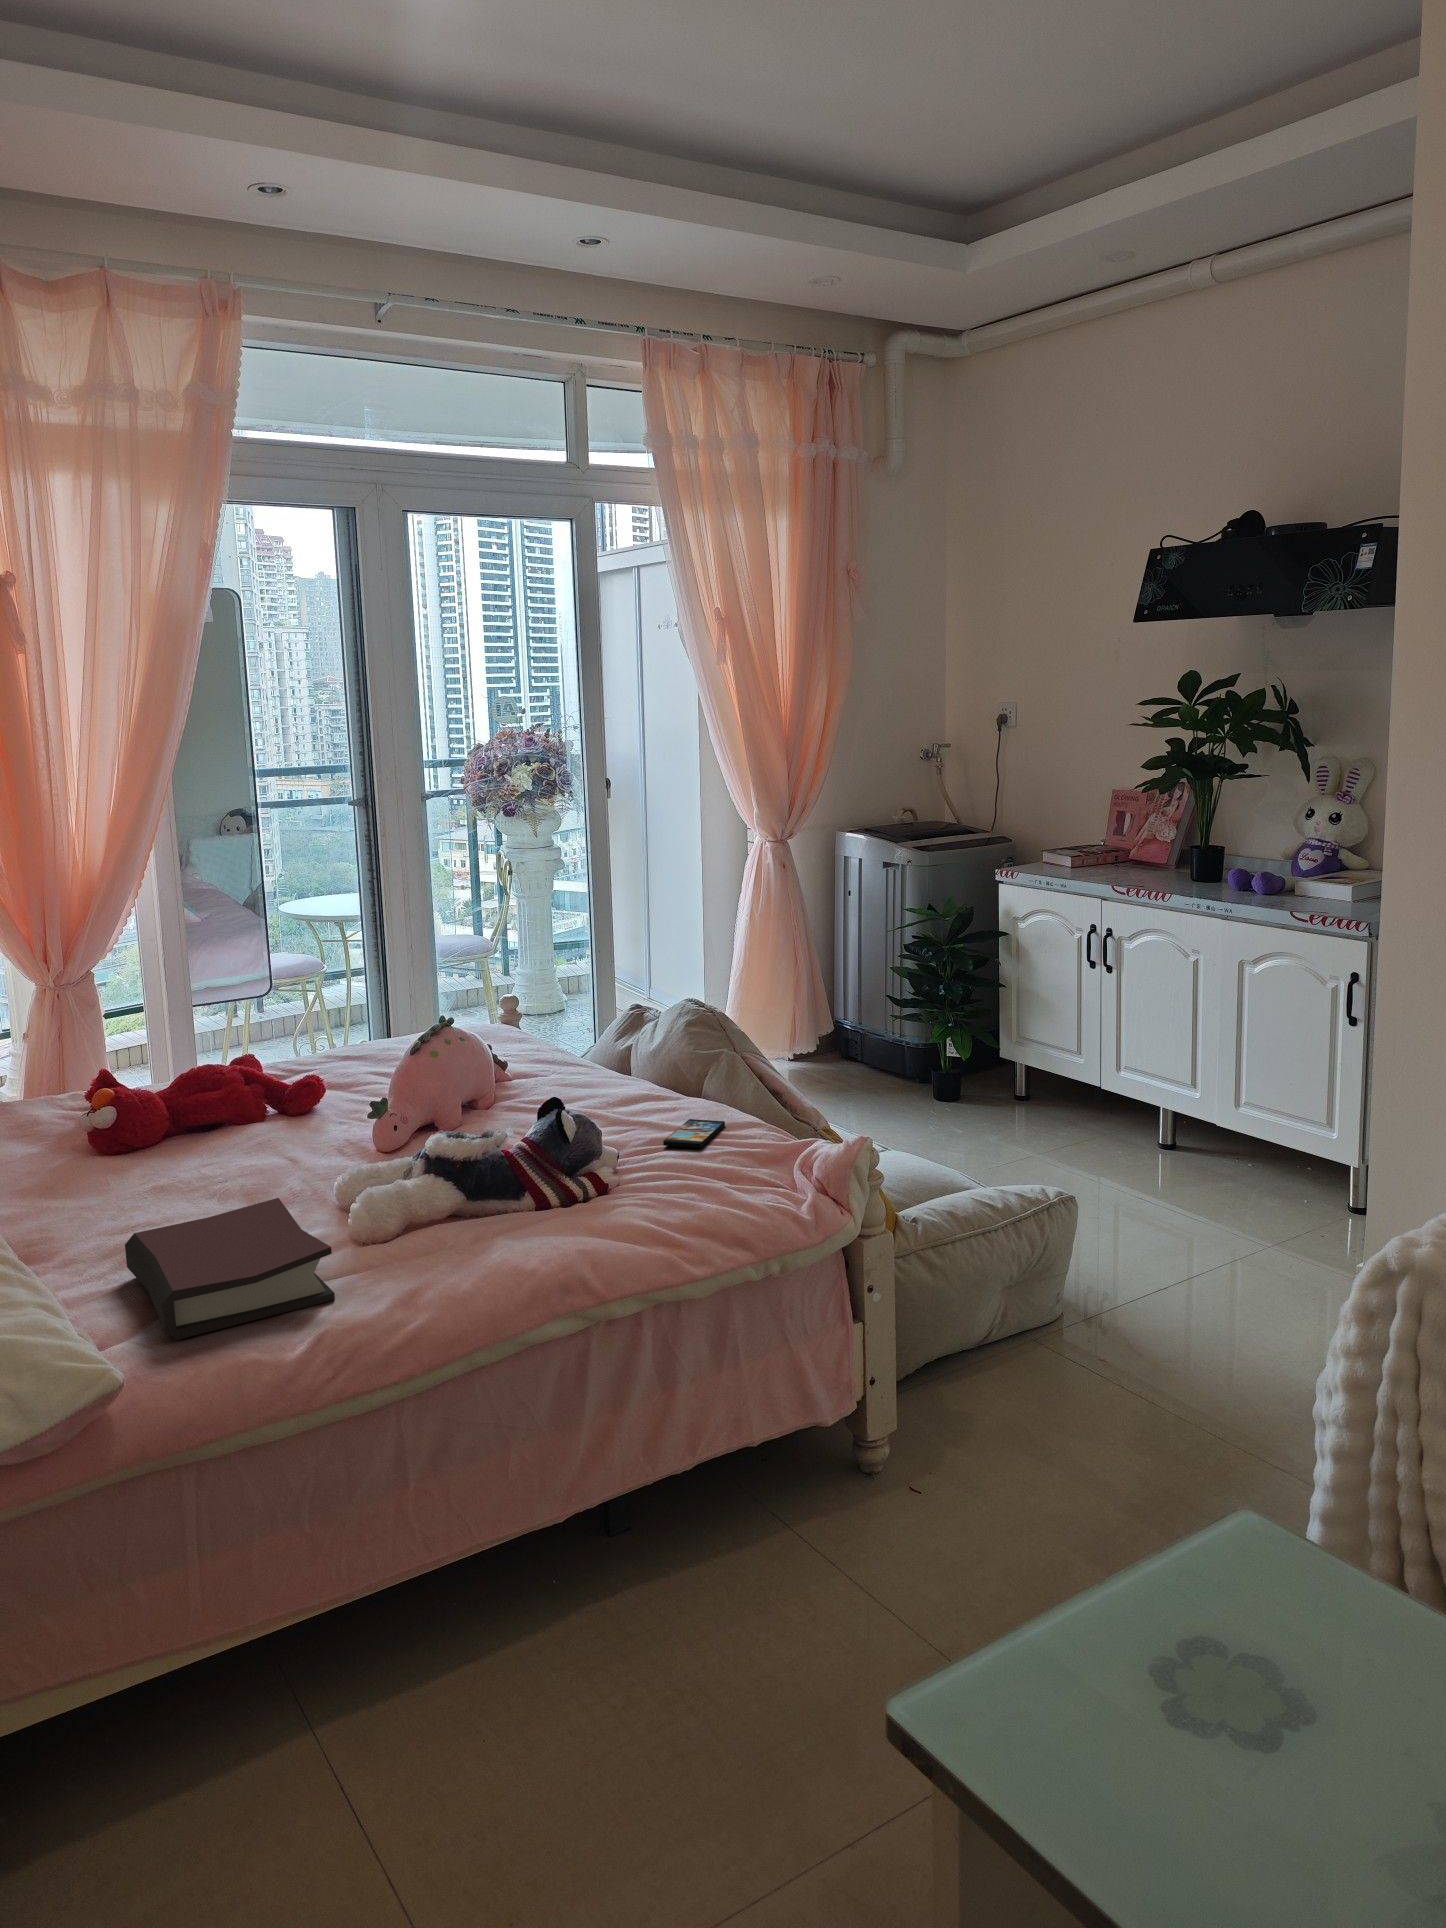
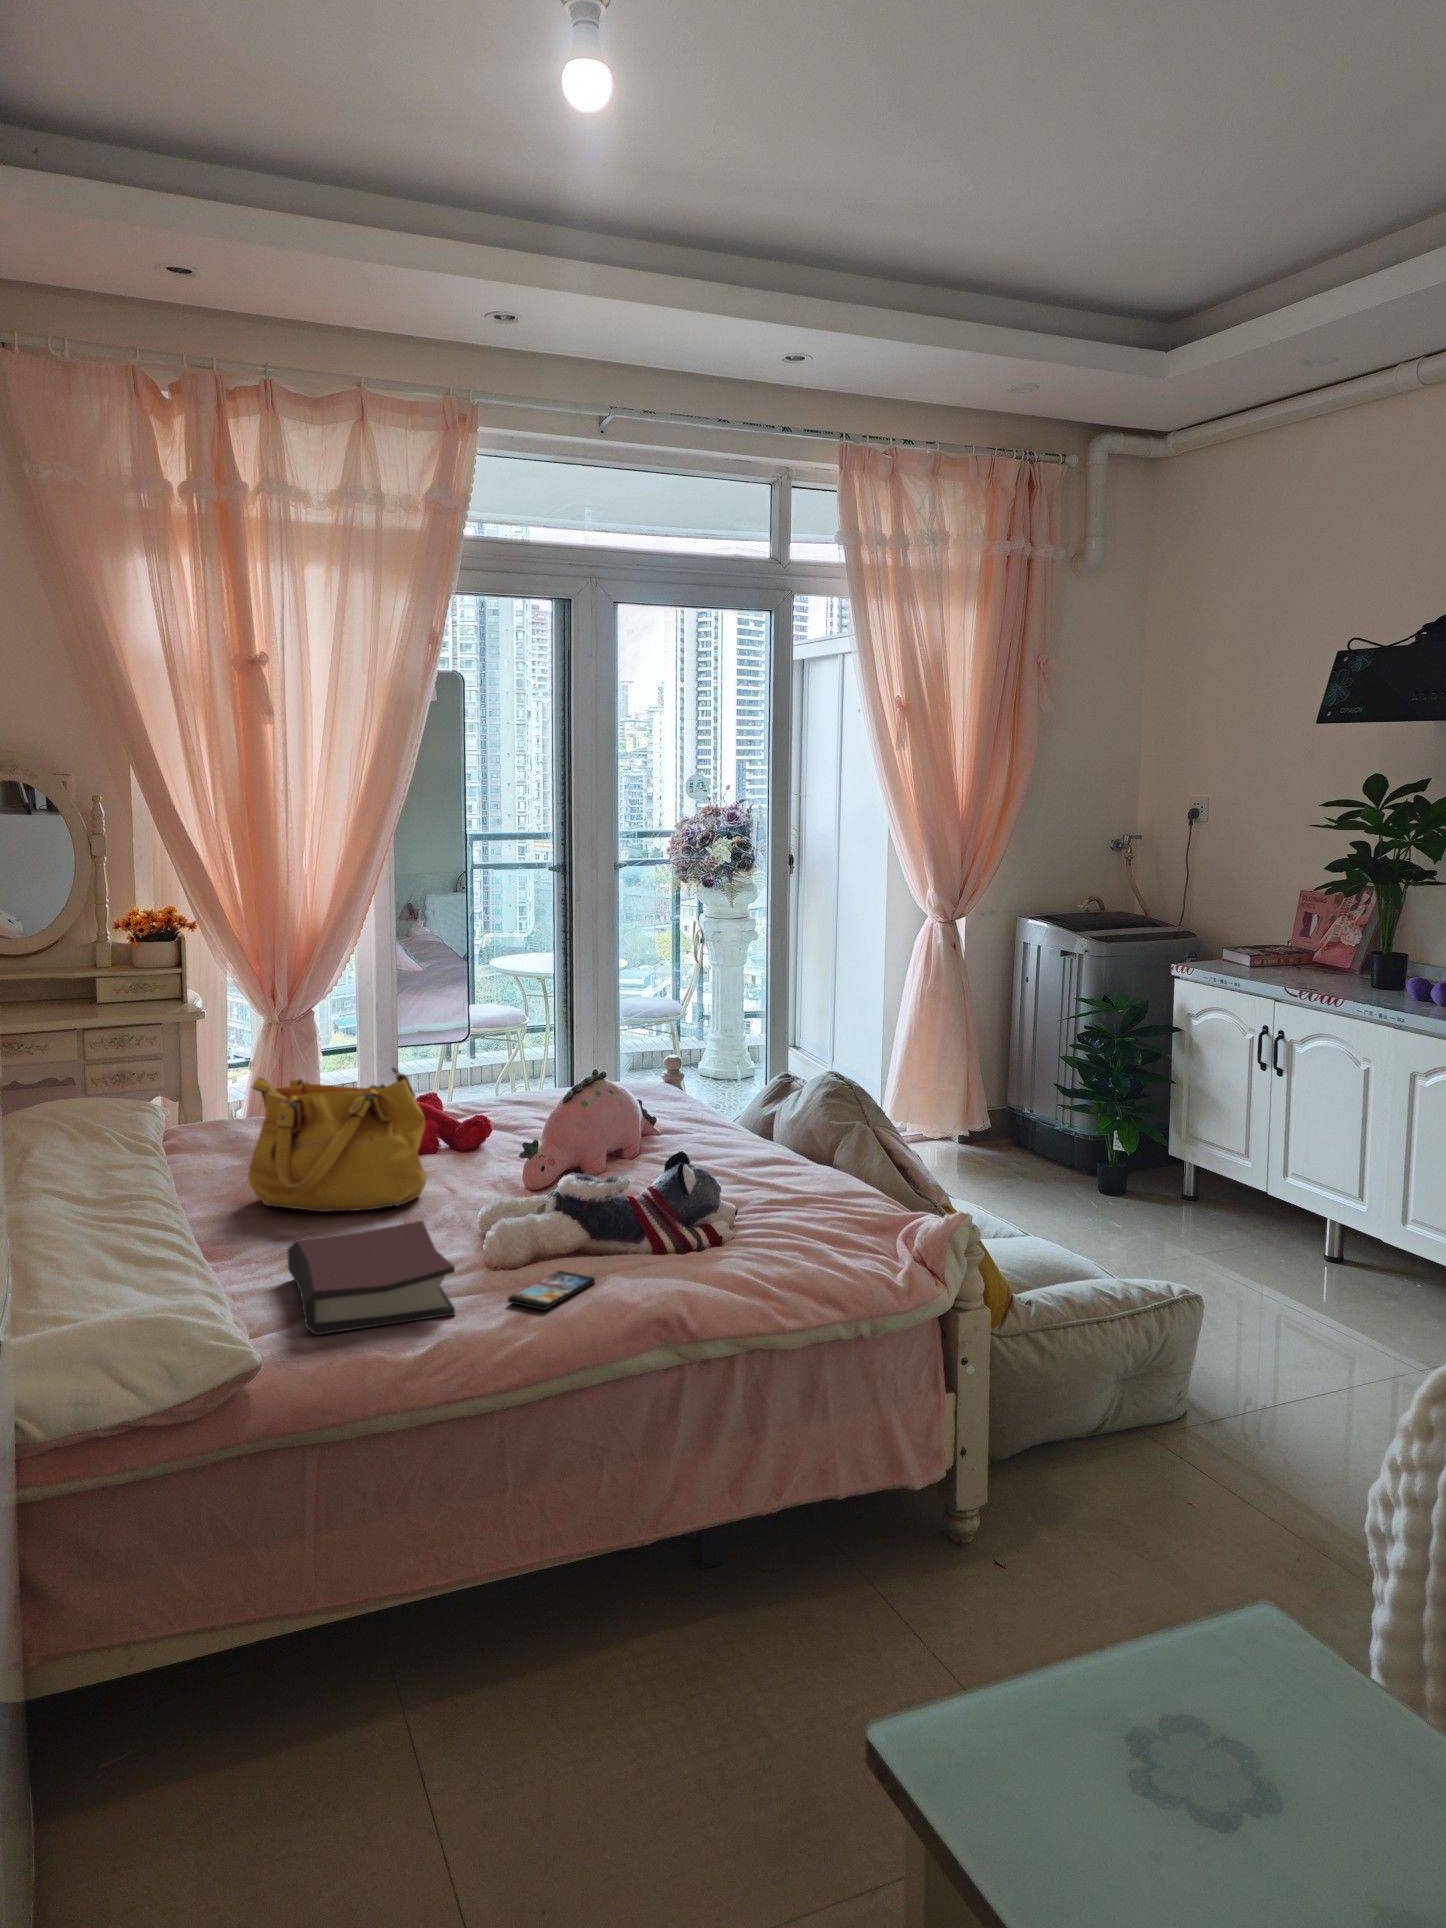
handbag: none [53,1030,266,1198] -> present [248,1067,426,1212]
smartphone: present [663,1119,725,1148] -> present [508,1271,595,1310]

